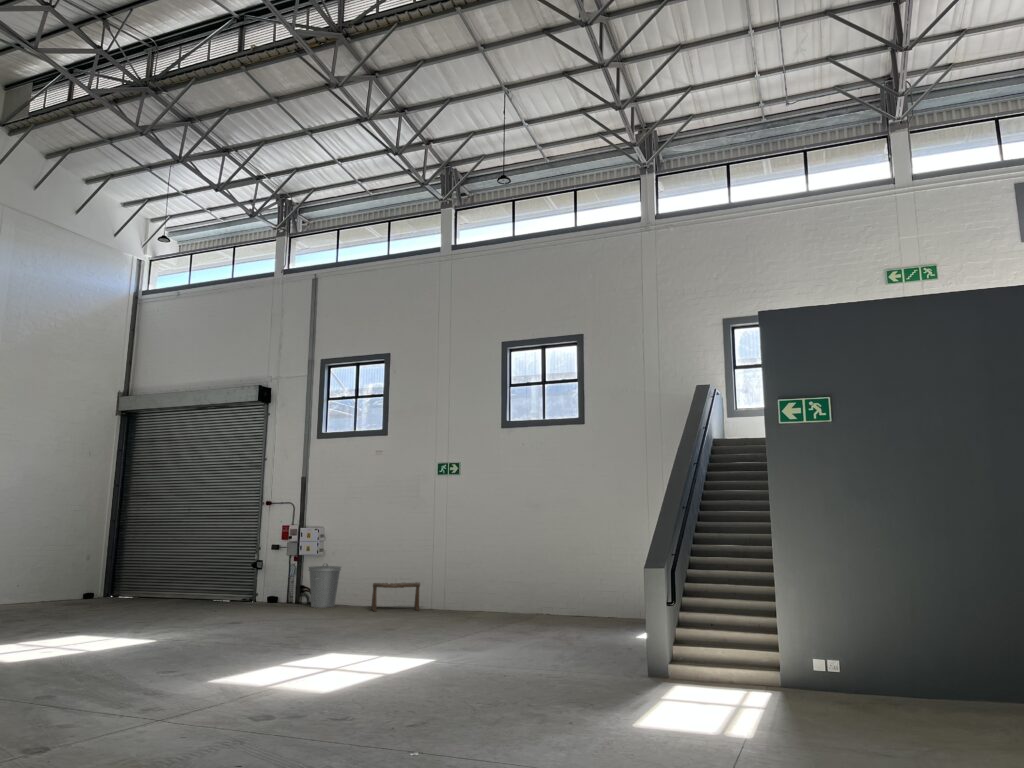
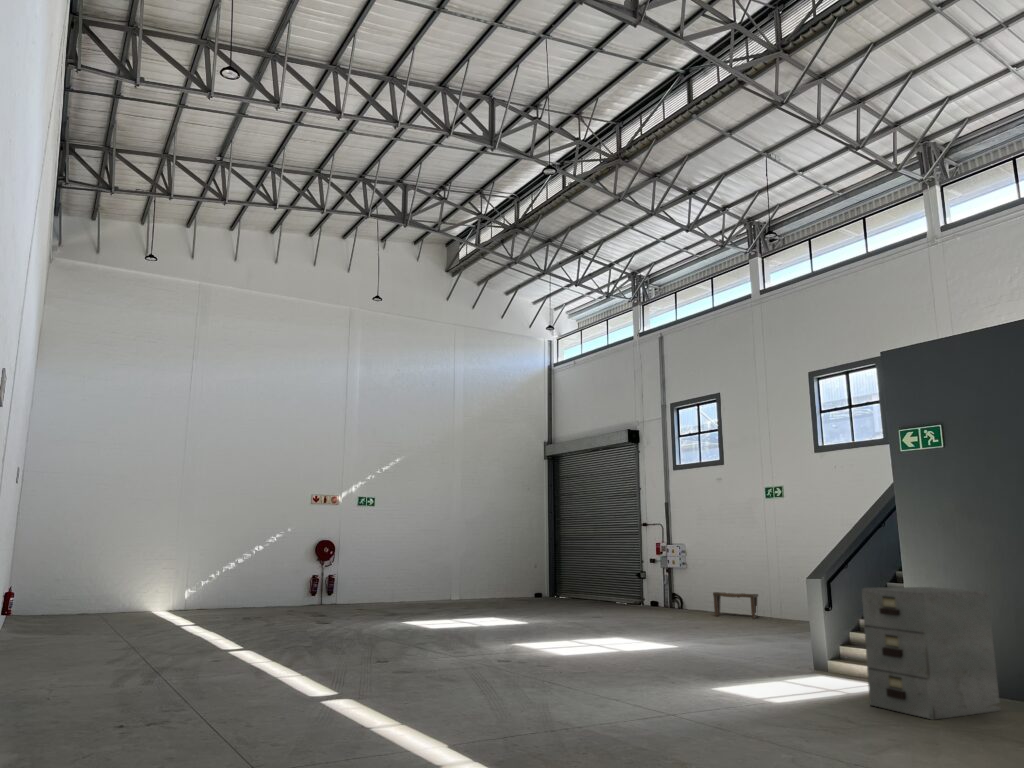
trash can: present [309,564,341,608] -> none [669,575,697,611]
filing cabinet: none [795,572,893,724] -> present [862,587,1000,720]

